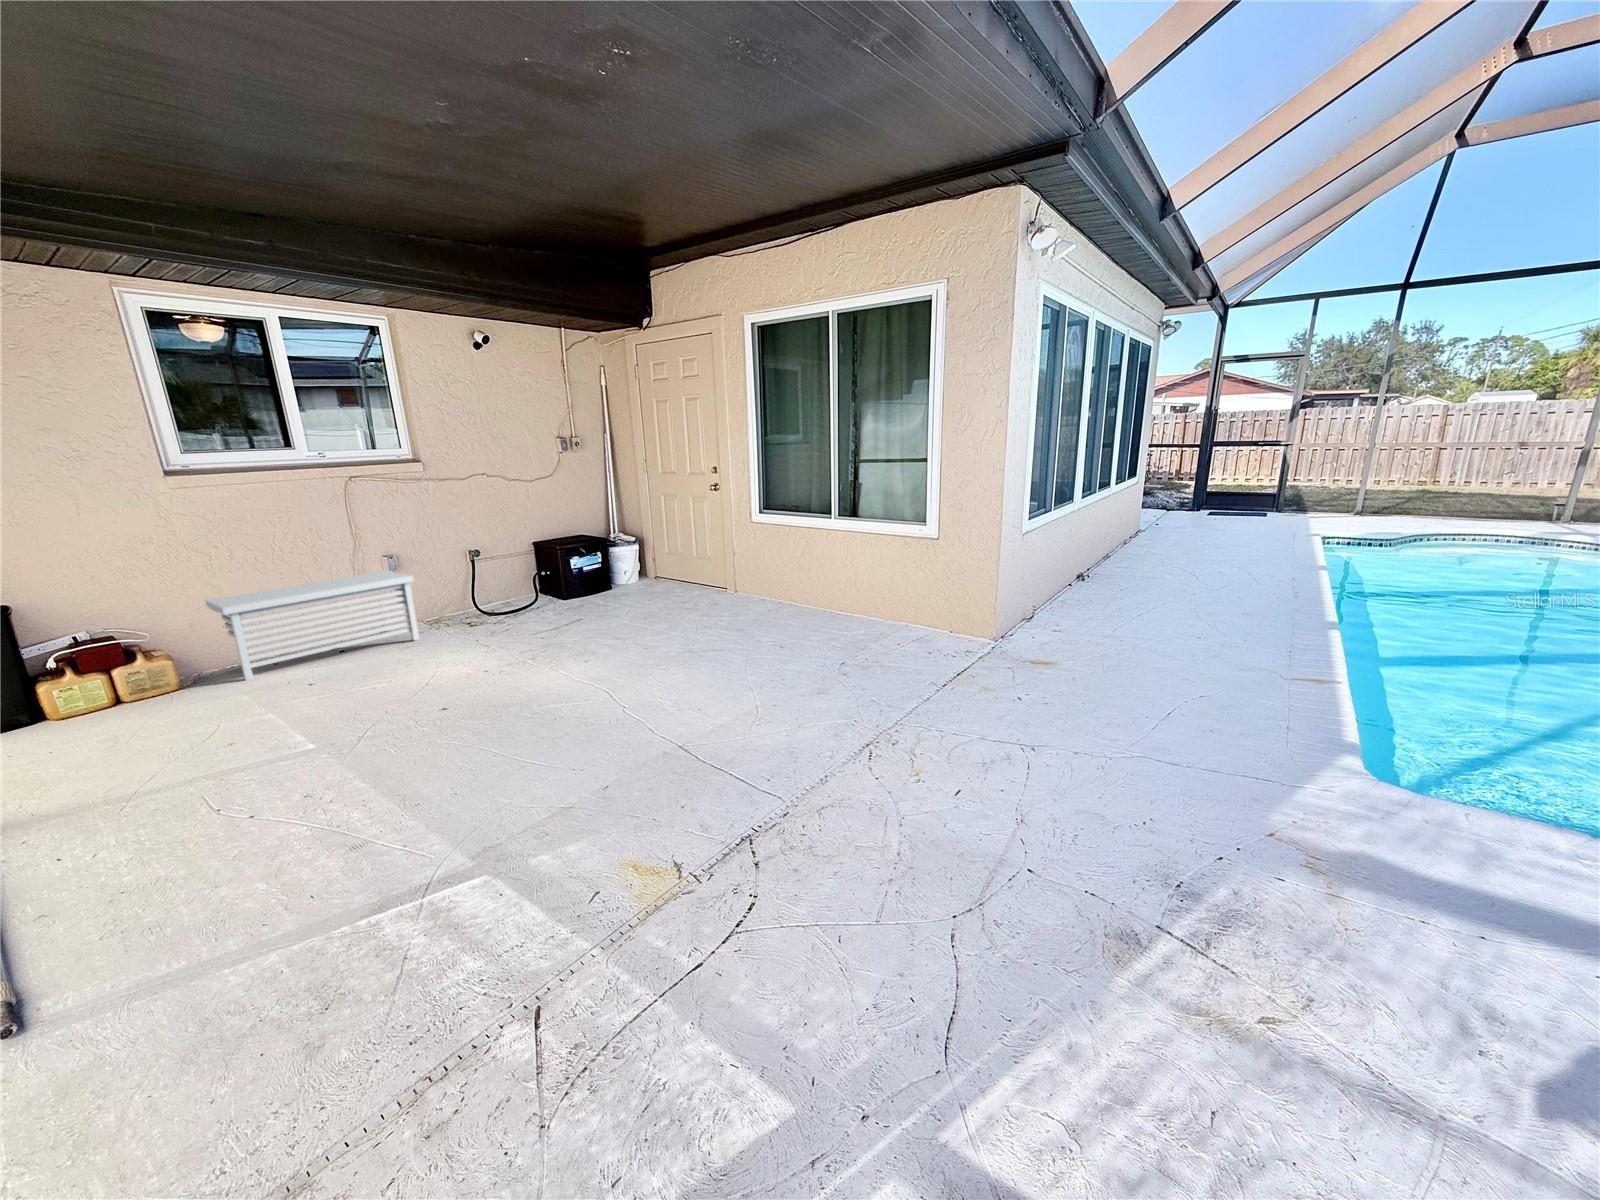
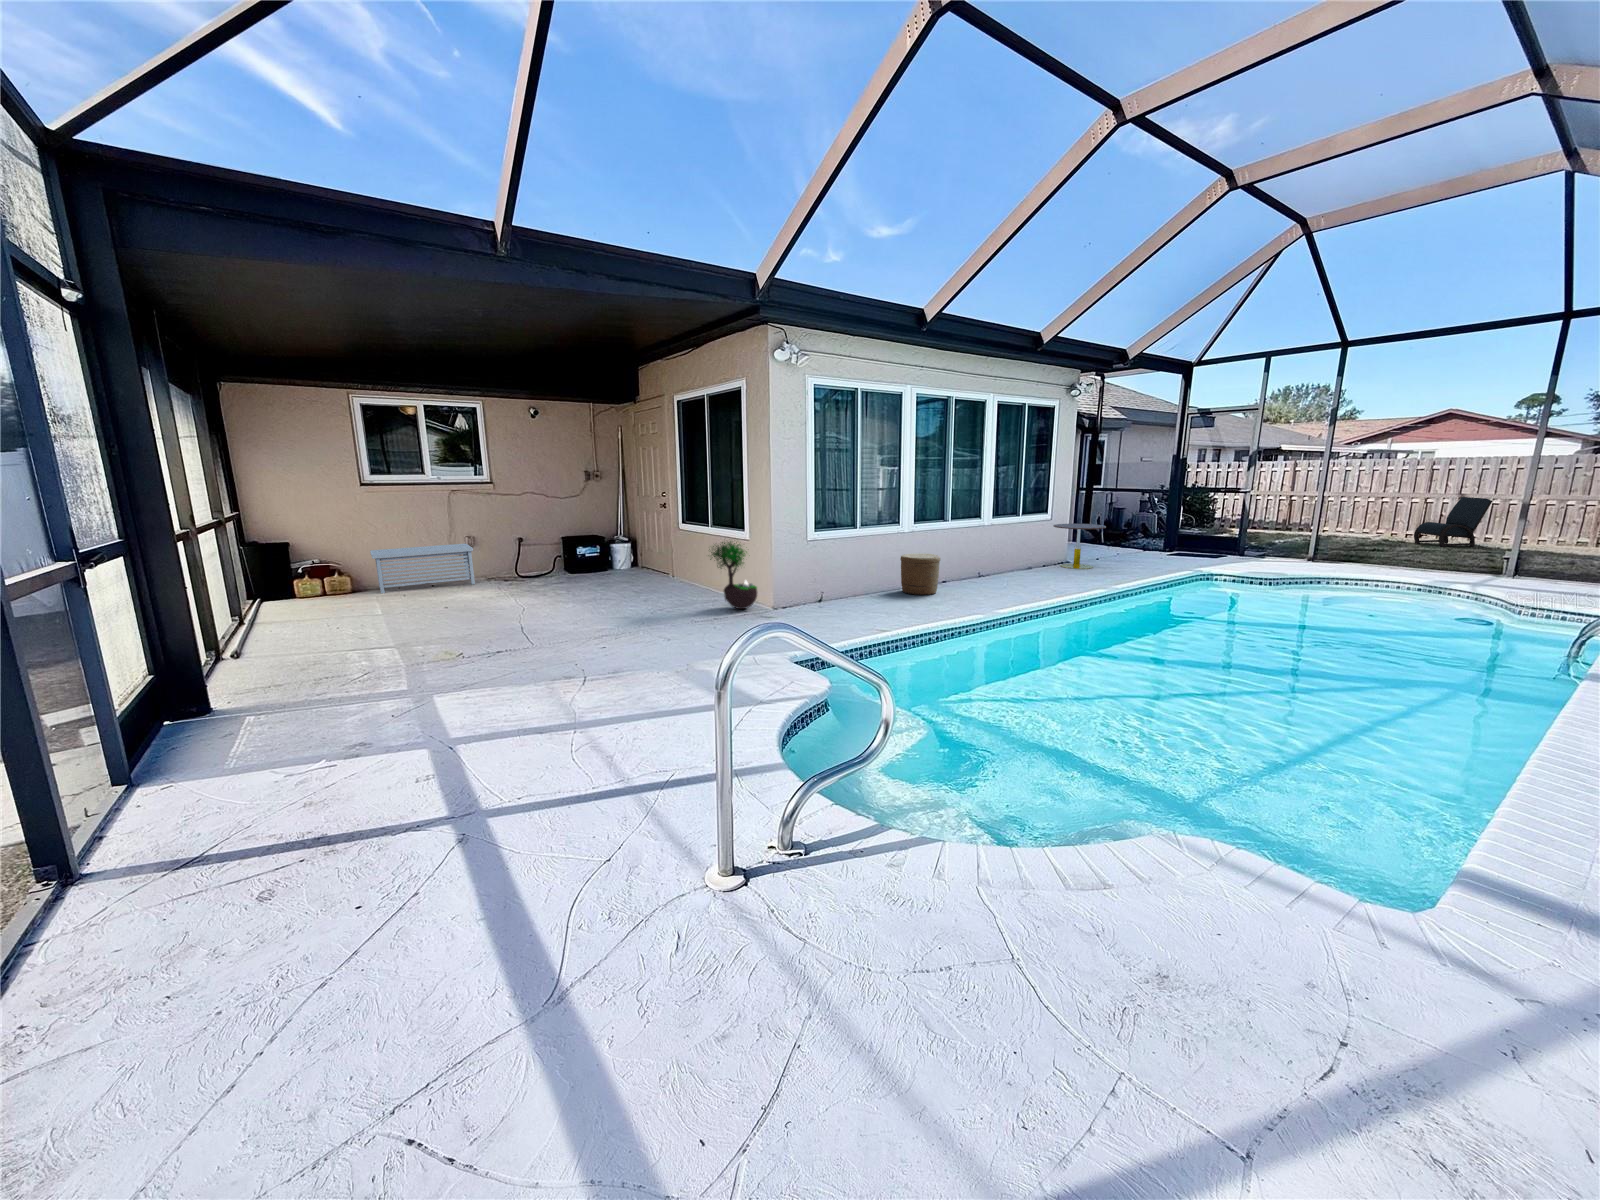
lounge chair: none [1385,448,1453,497] -> present [1414,497,1492,547]
side table: none [1159,488,1226,542] -> present [1053,524,1106,569]
potted tree: none [927,523,1001,643] -> present [710,541,757,609]
woven basket: none [1101,536,1161,593] -> present [900,553,940,595]

